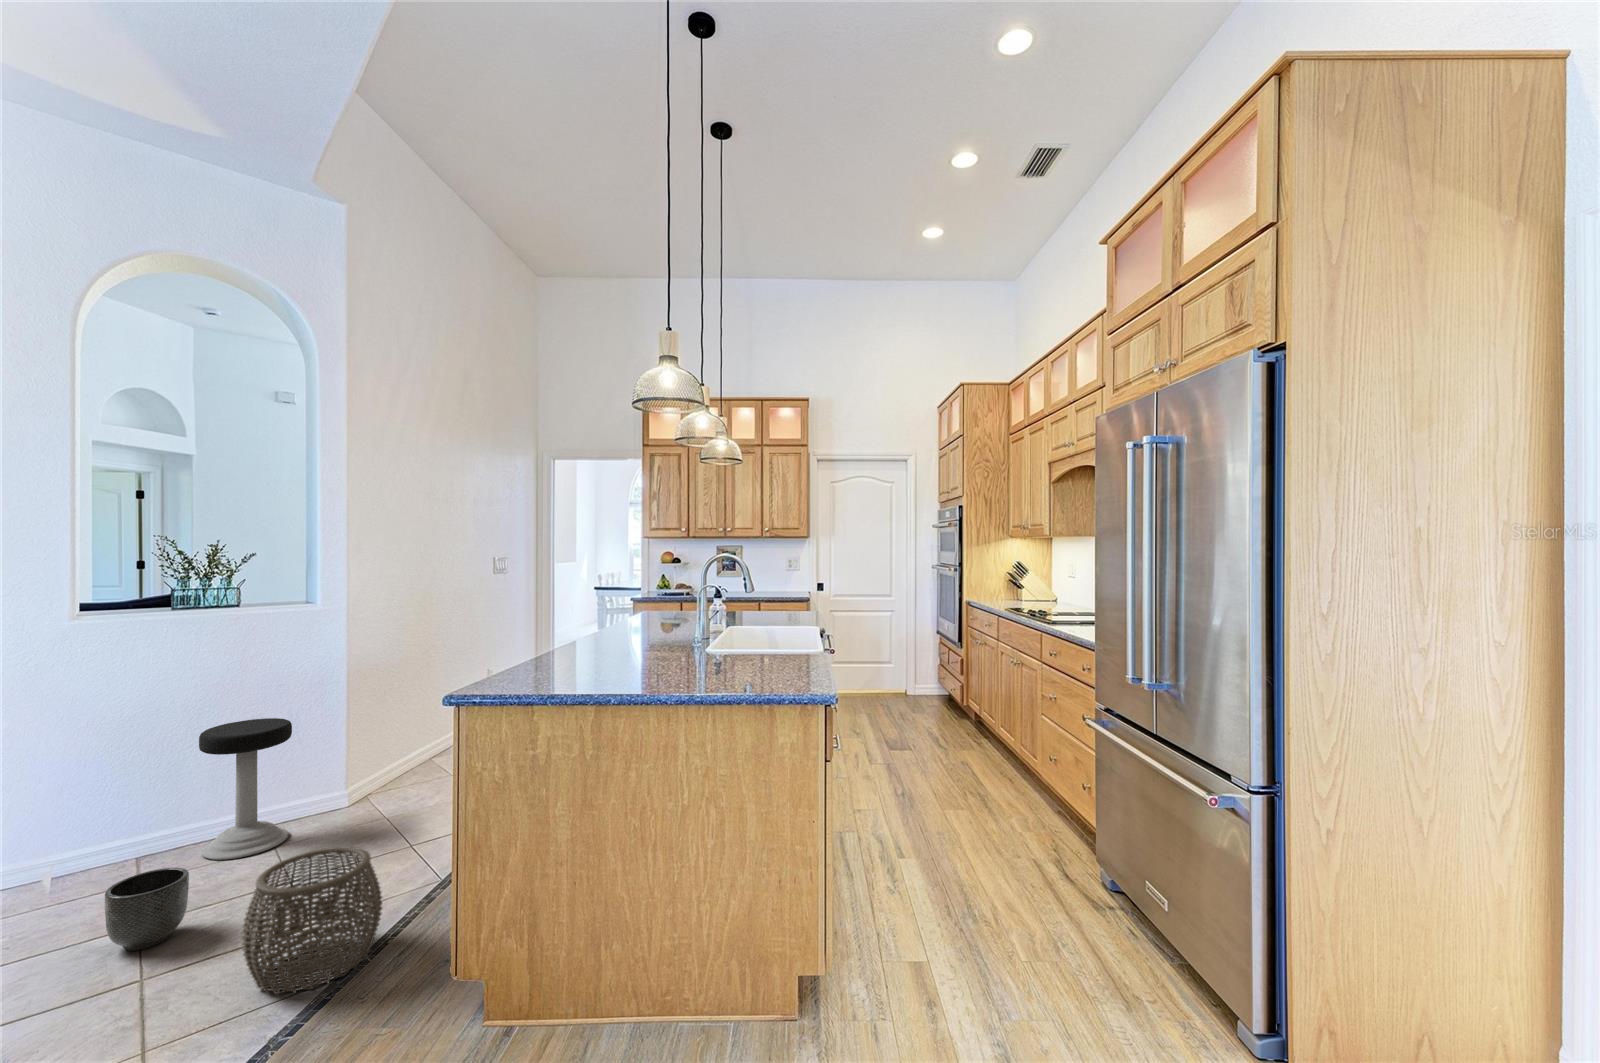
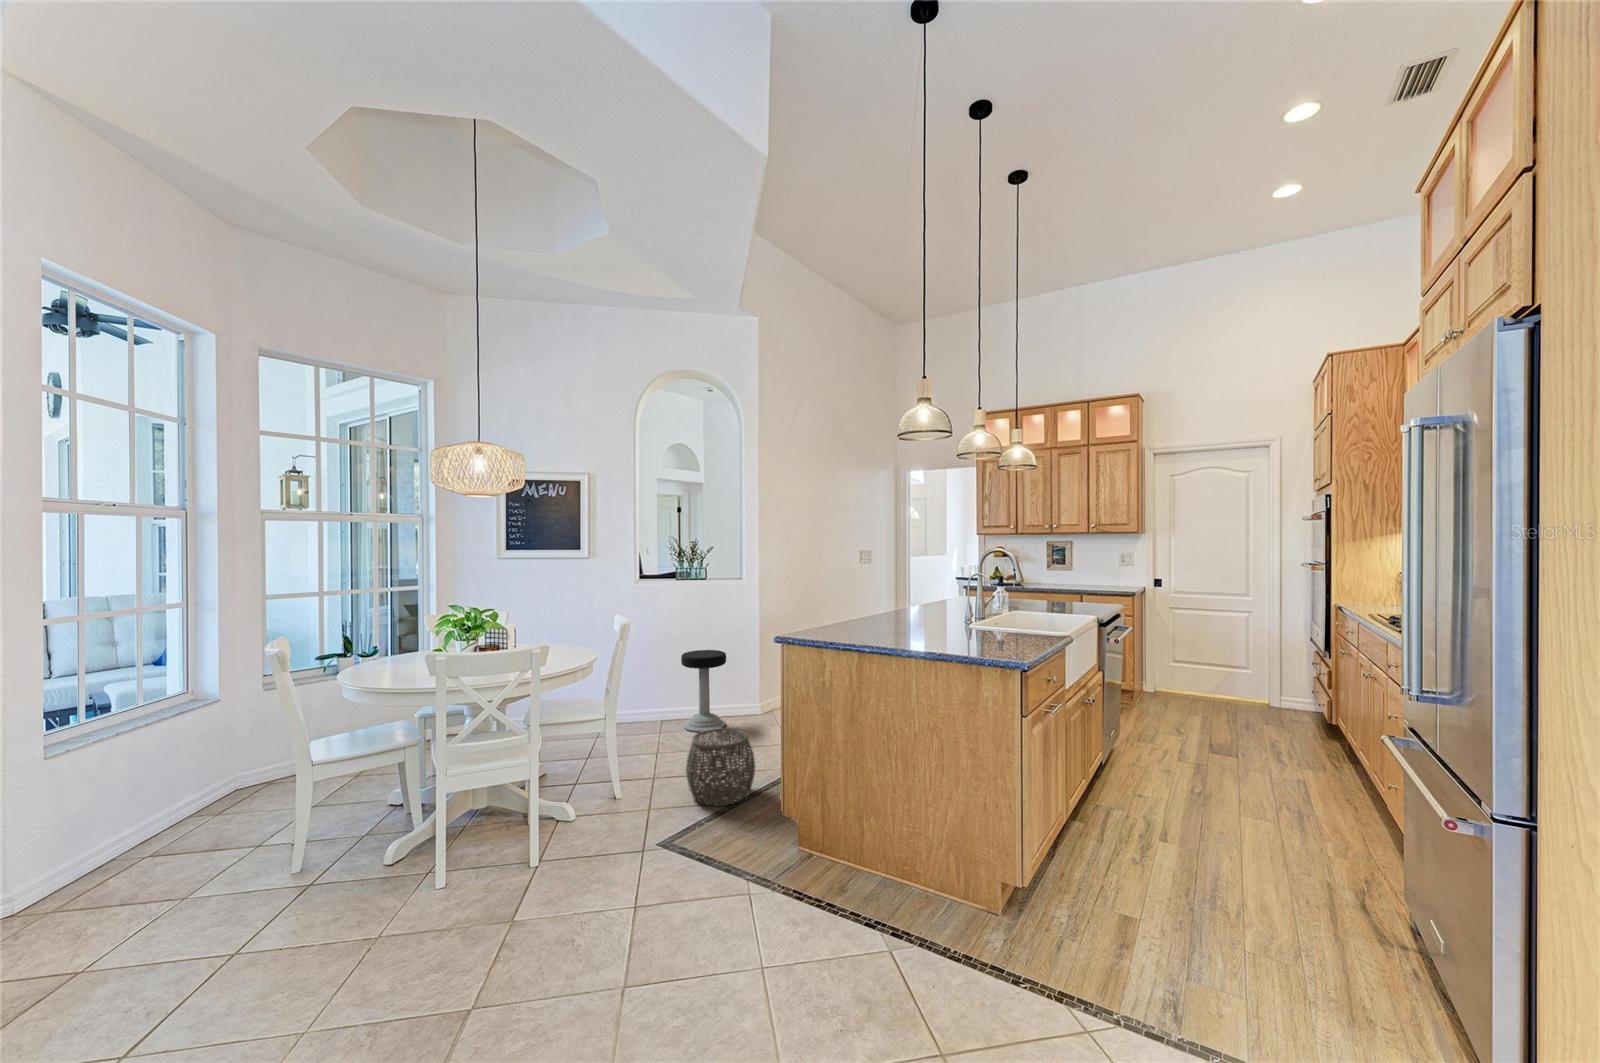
planter: present [105,868,189,951] -> none [635,725,670,767]

